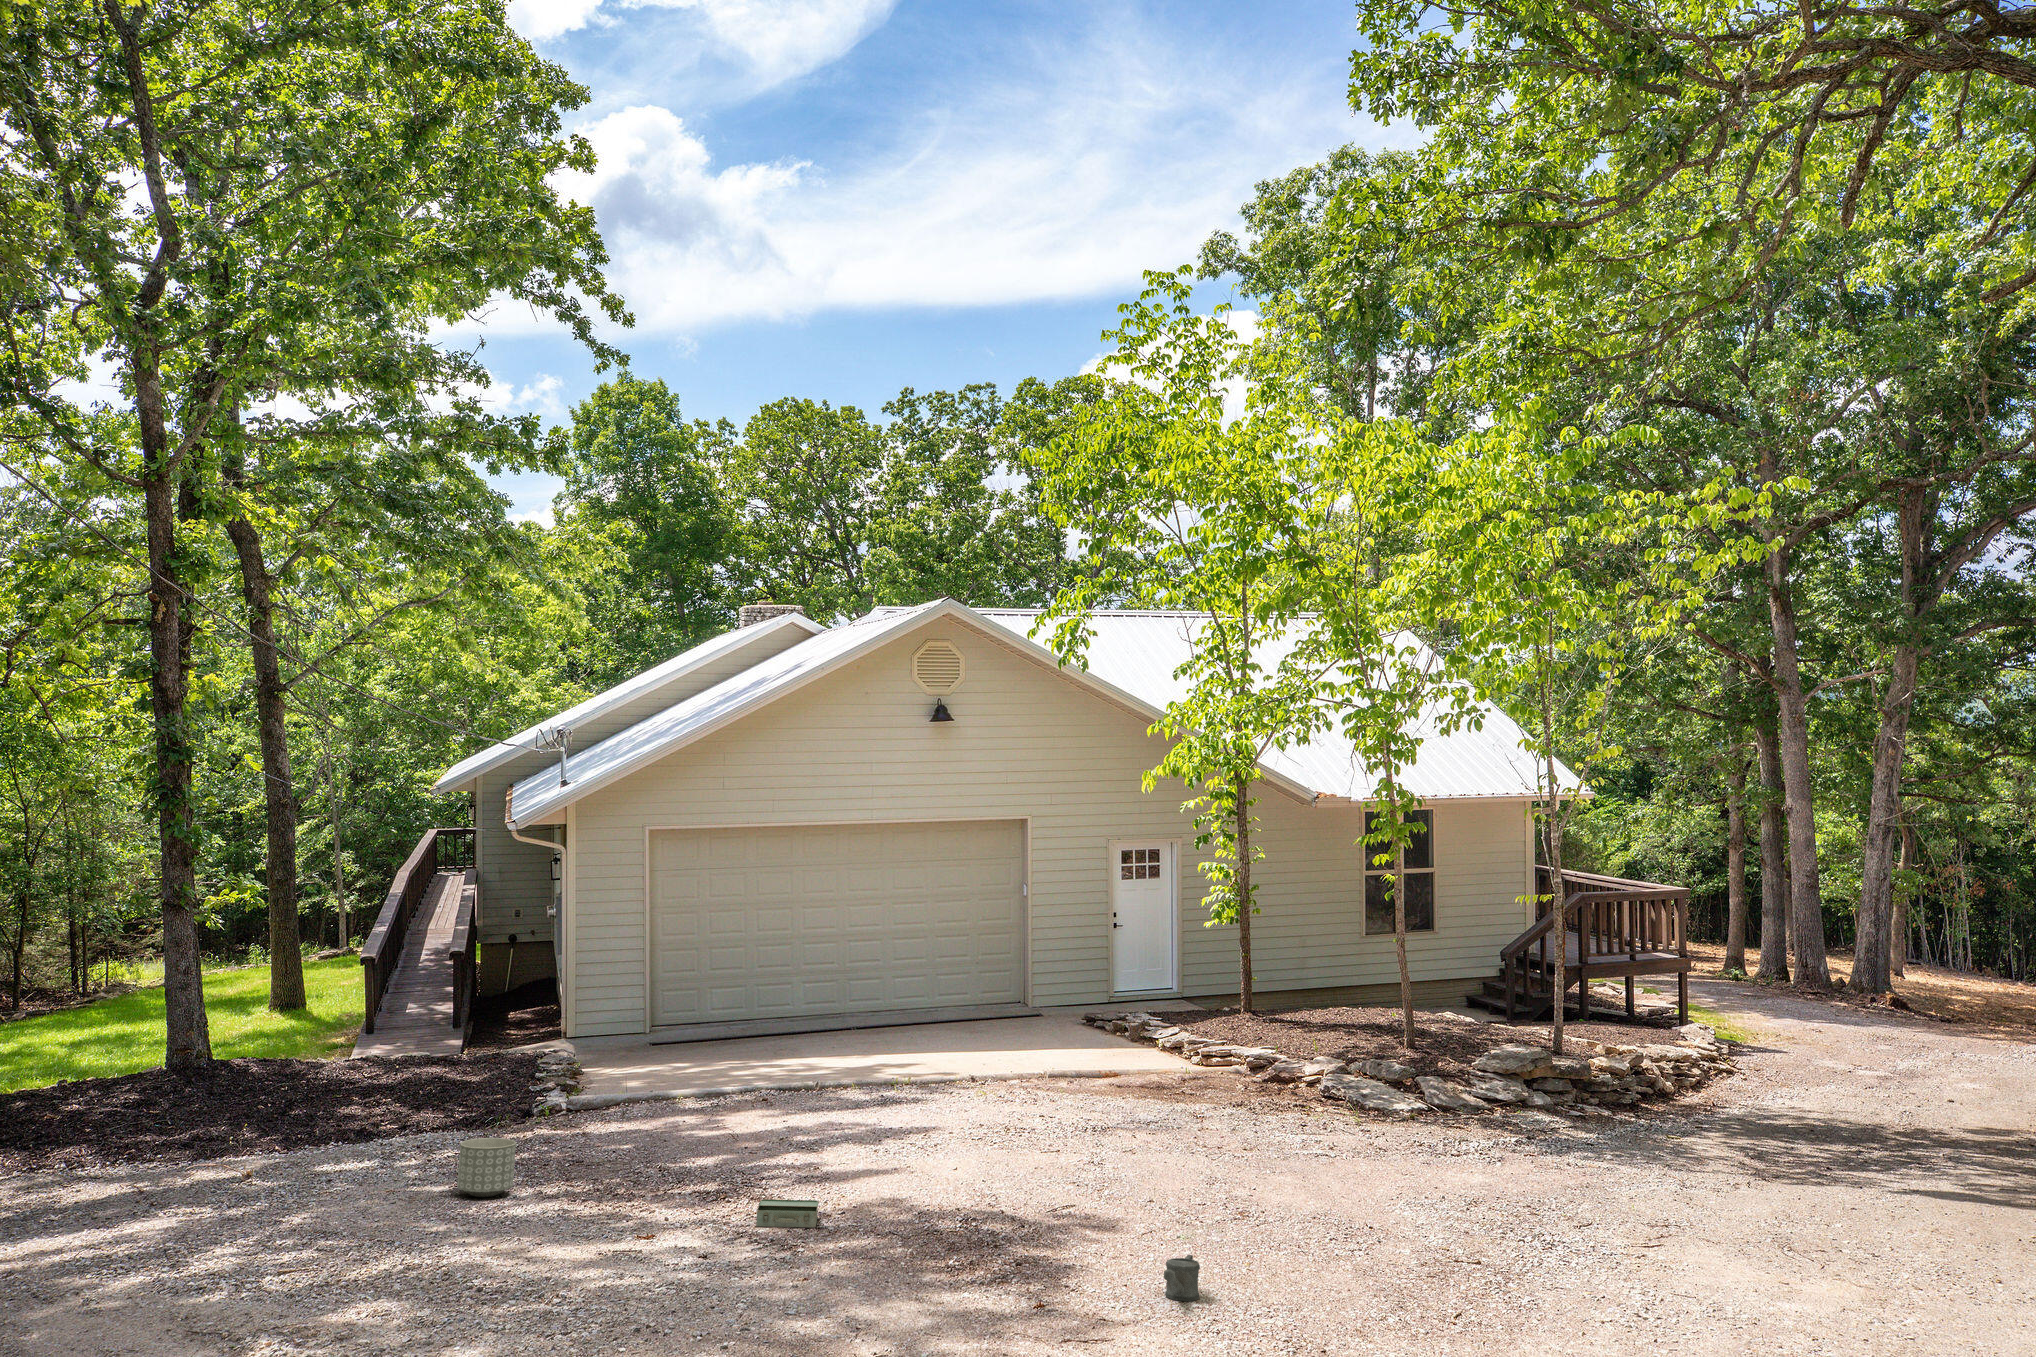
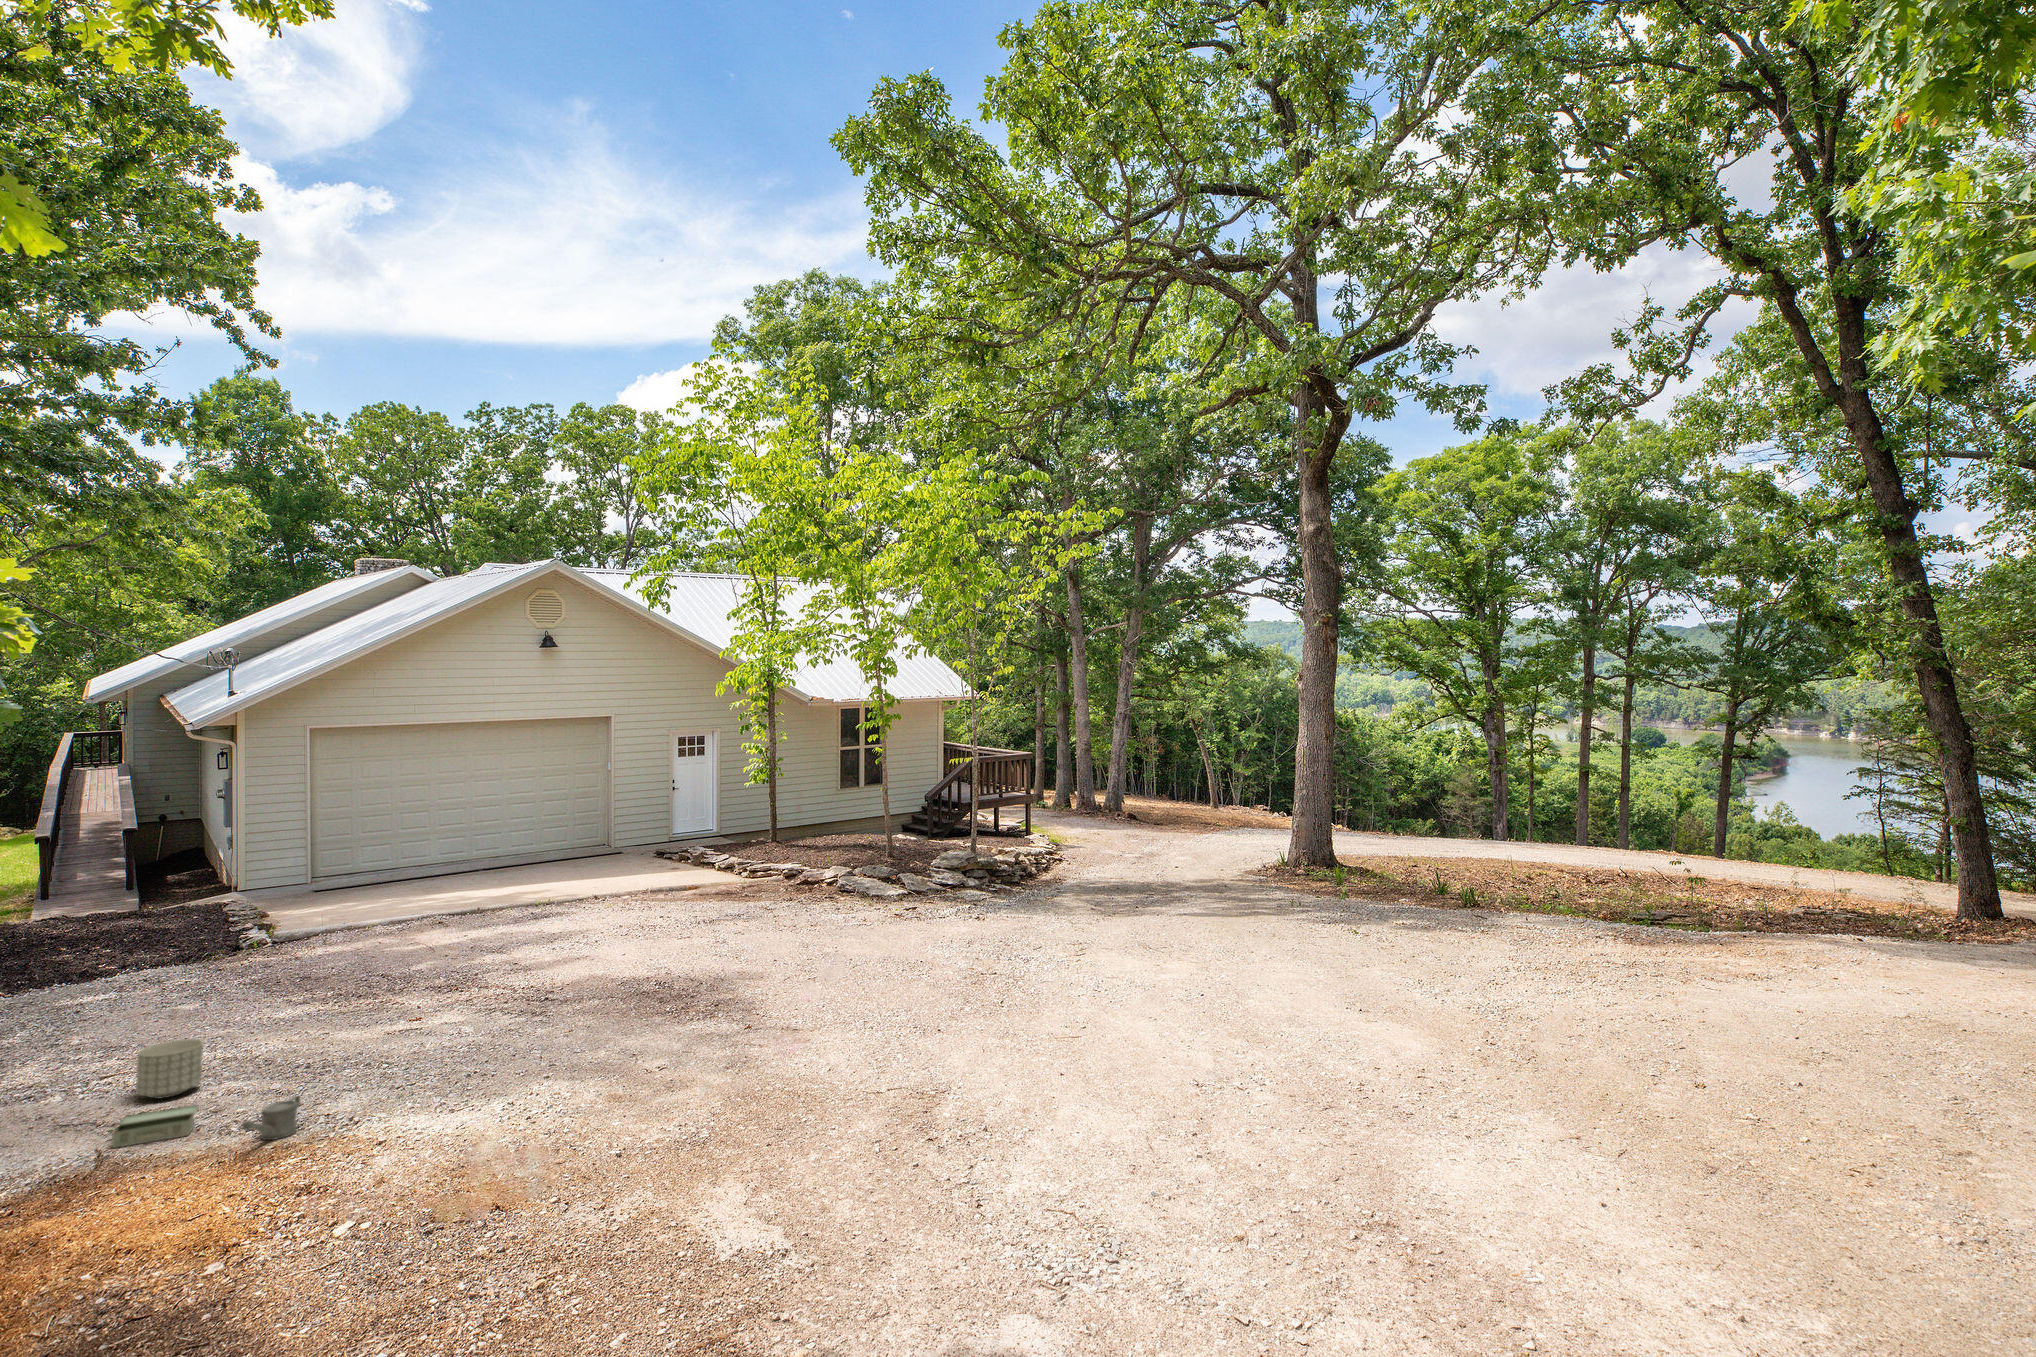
toolbox: present [756,1199,819,1228] -> present [112,1105,199,1148]
watering can: present [1164,1255,1200,1301] -> present [243,1095,300,1140]

